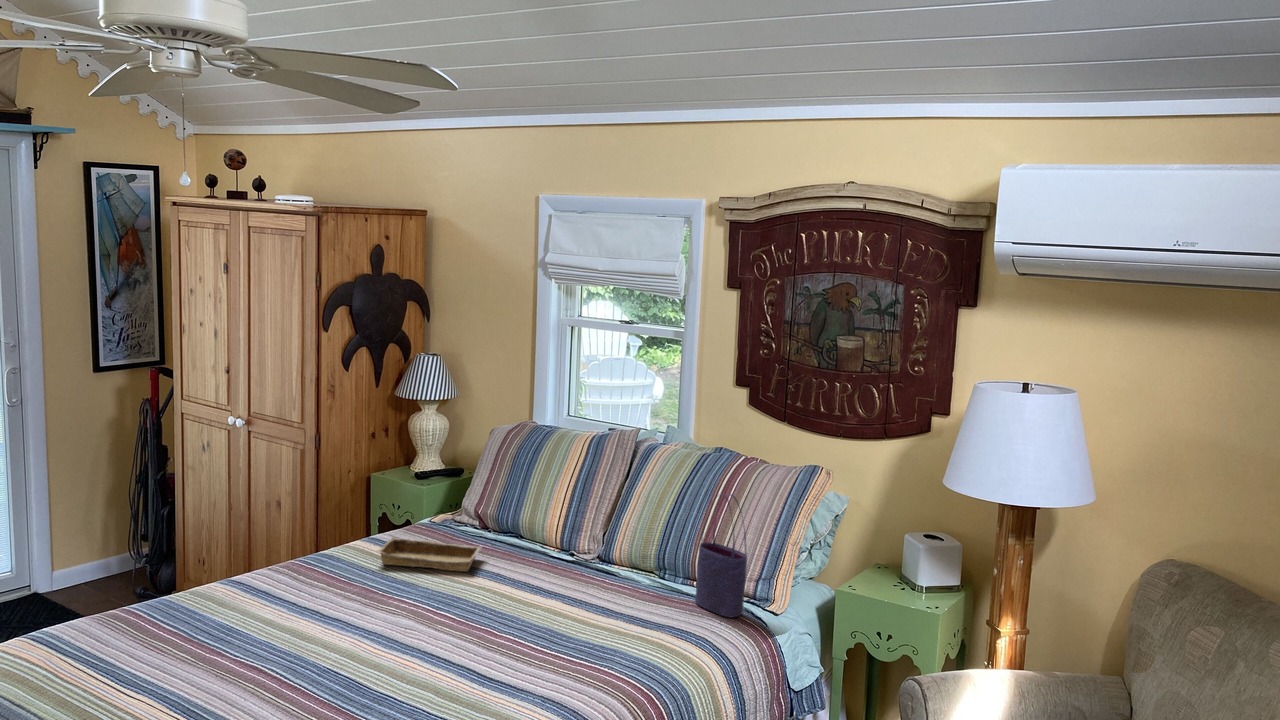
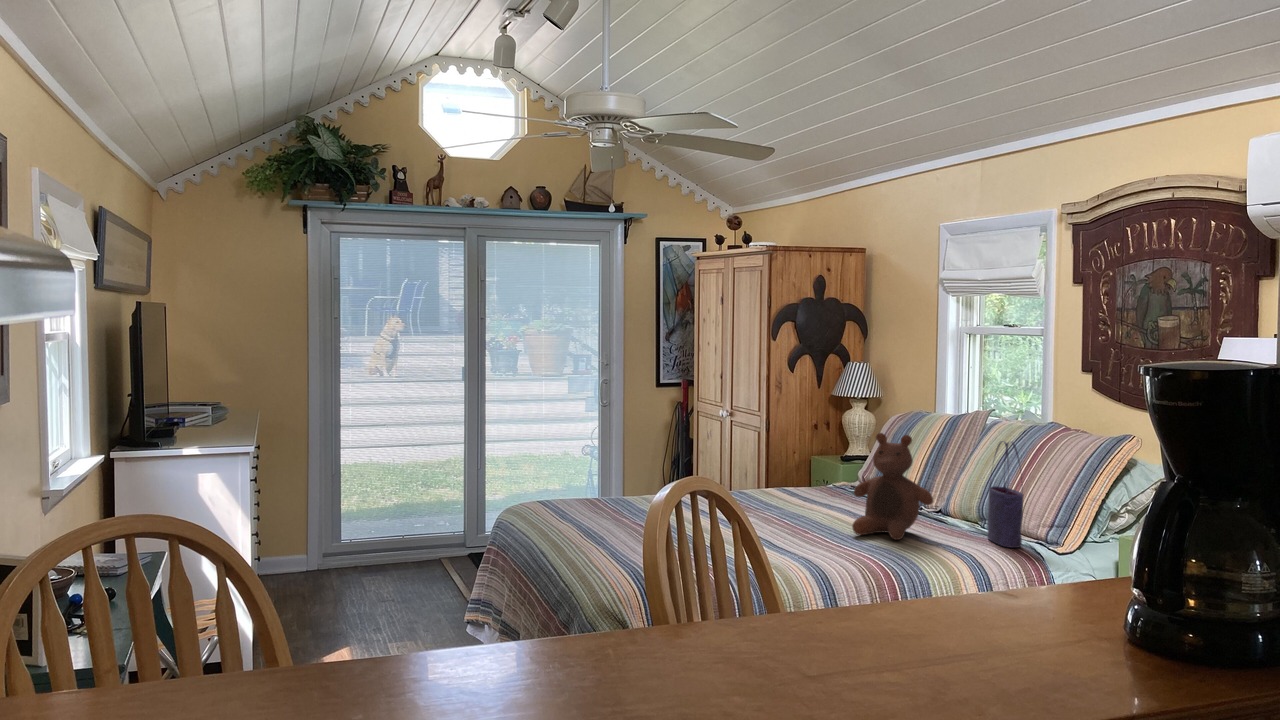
stuffed bear: none [542,494,644,633] -> present [852,433,933,540]
tray: present [377,537,481,572] -> none [764,481,846,505]

